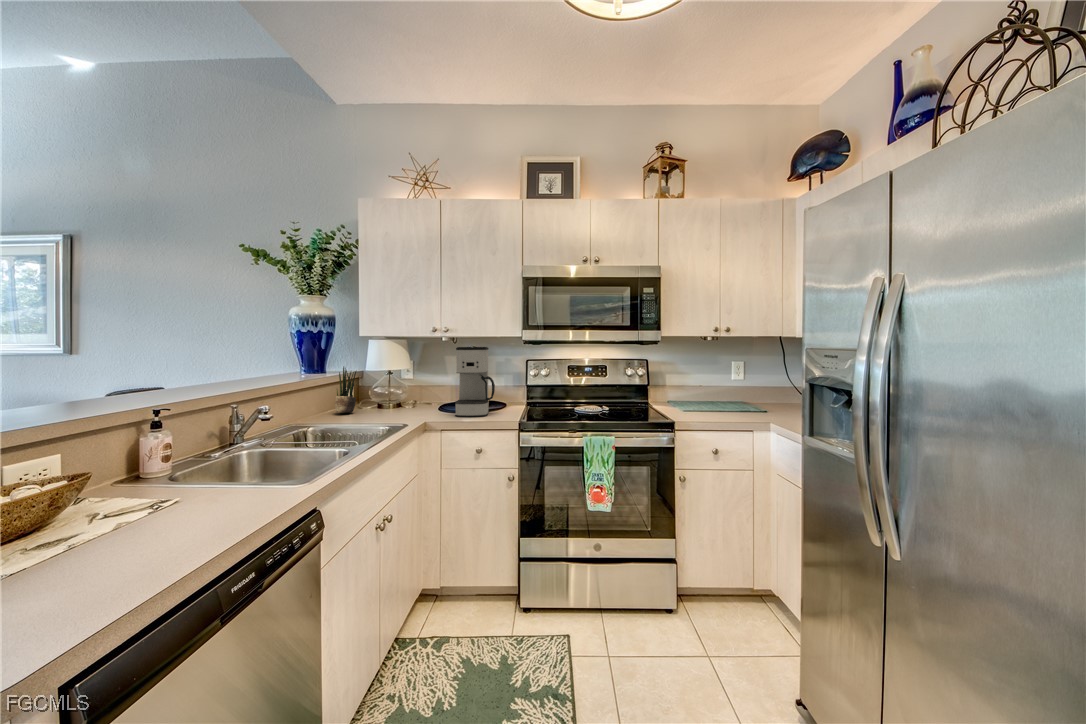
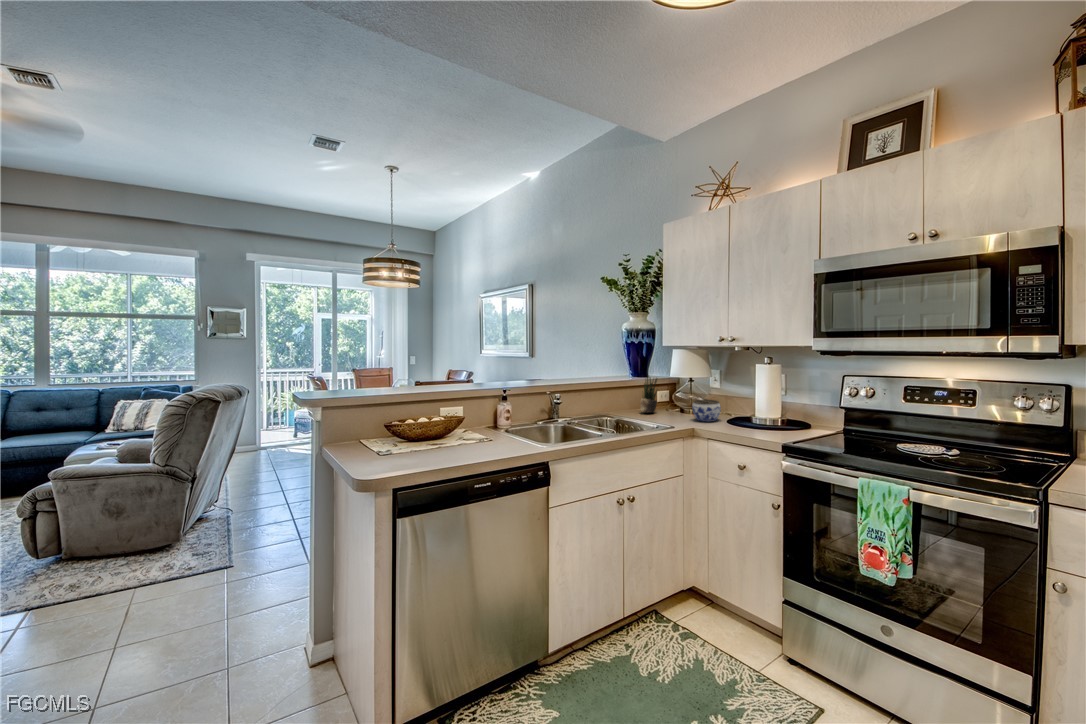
coffee maker: present [455,347,495,417] -> none [729,358,777,432]
jar: none [407,391,436,414] -> present [692,399,721,422]

